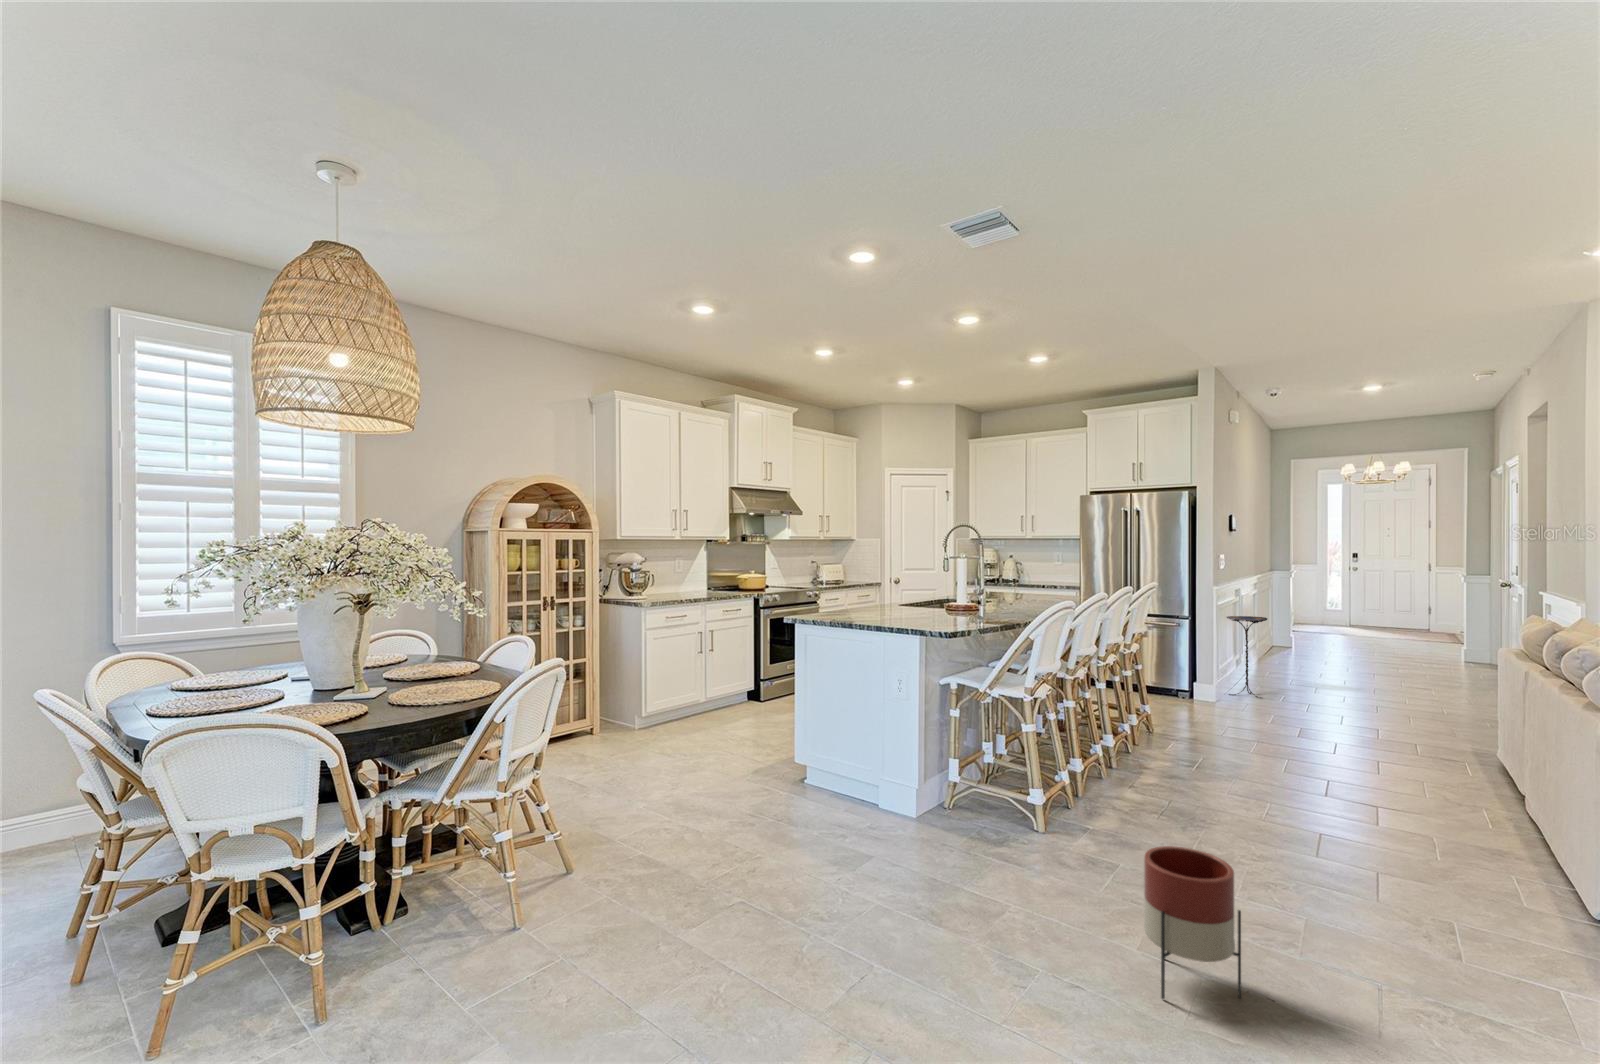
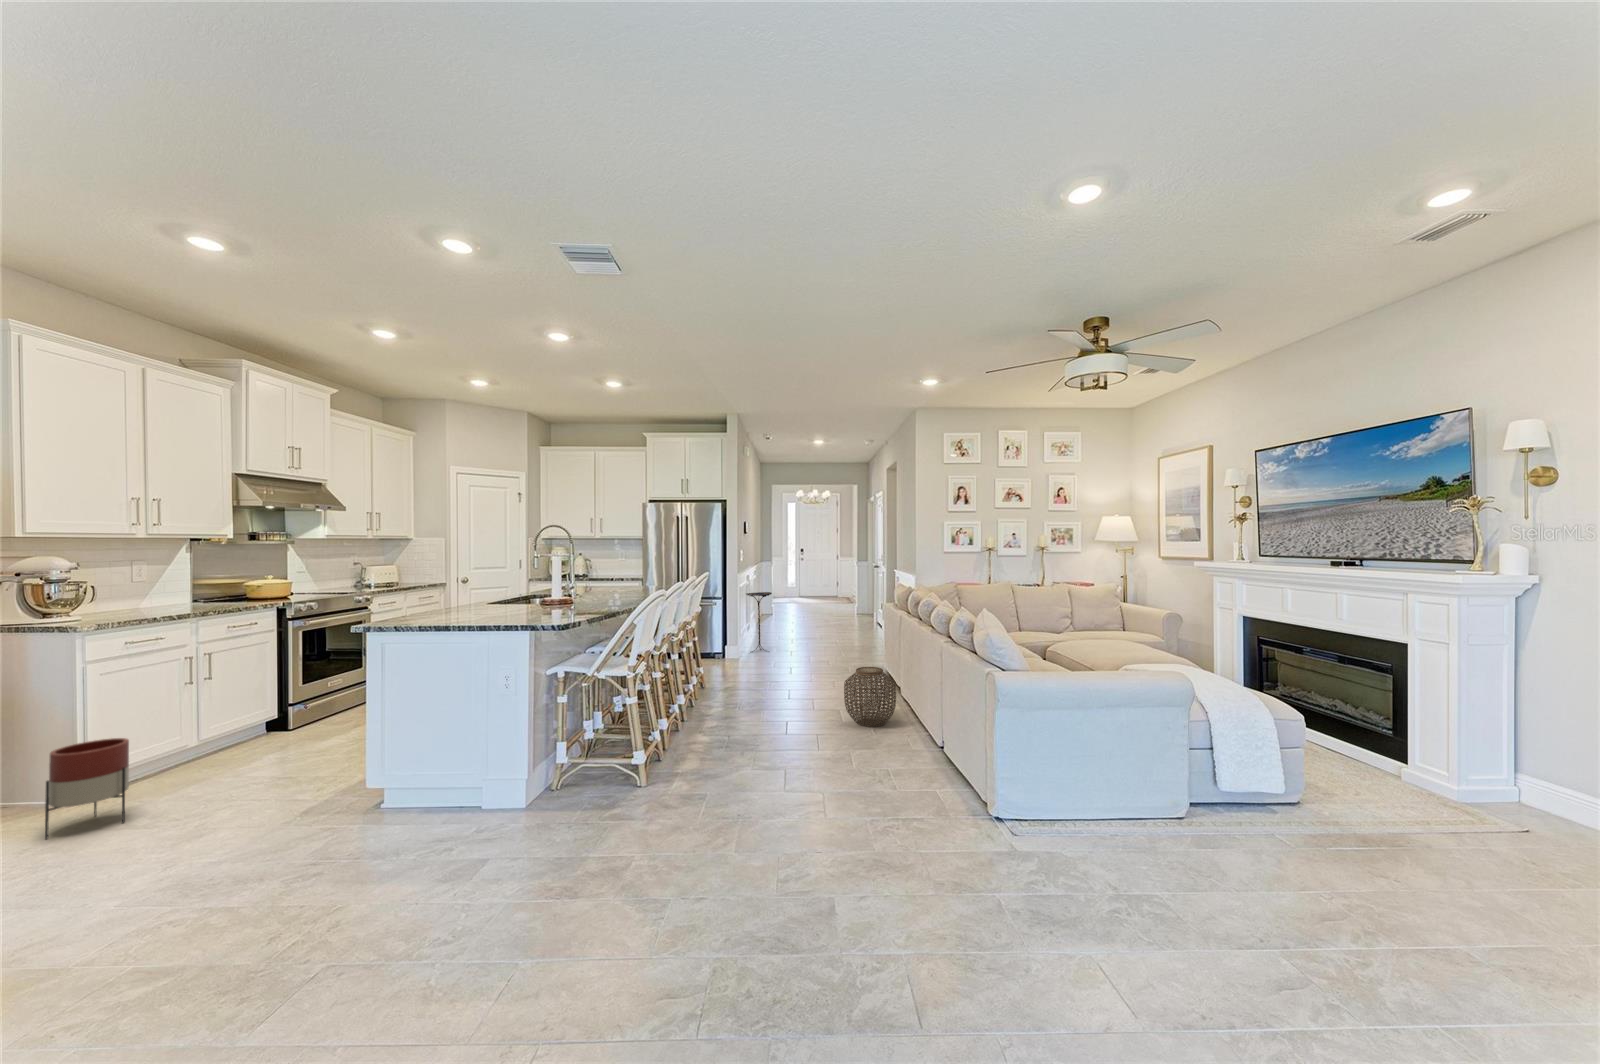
woven basket: none [1342,743,1437,834] -> present [844,667,896,727]
planter: present [1144,846,1241,999] -> present [45,738,129,839]

